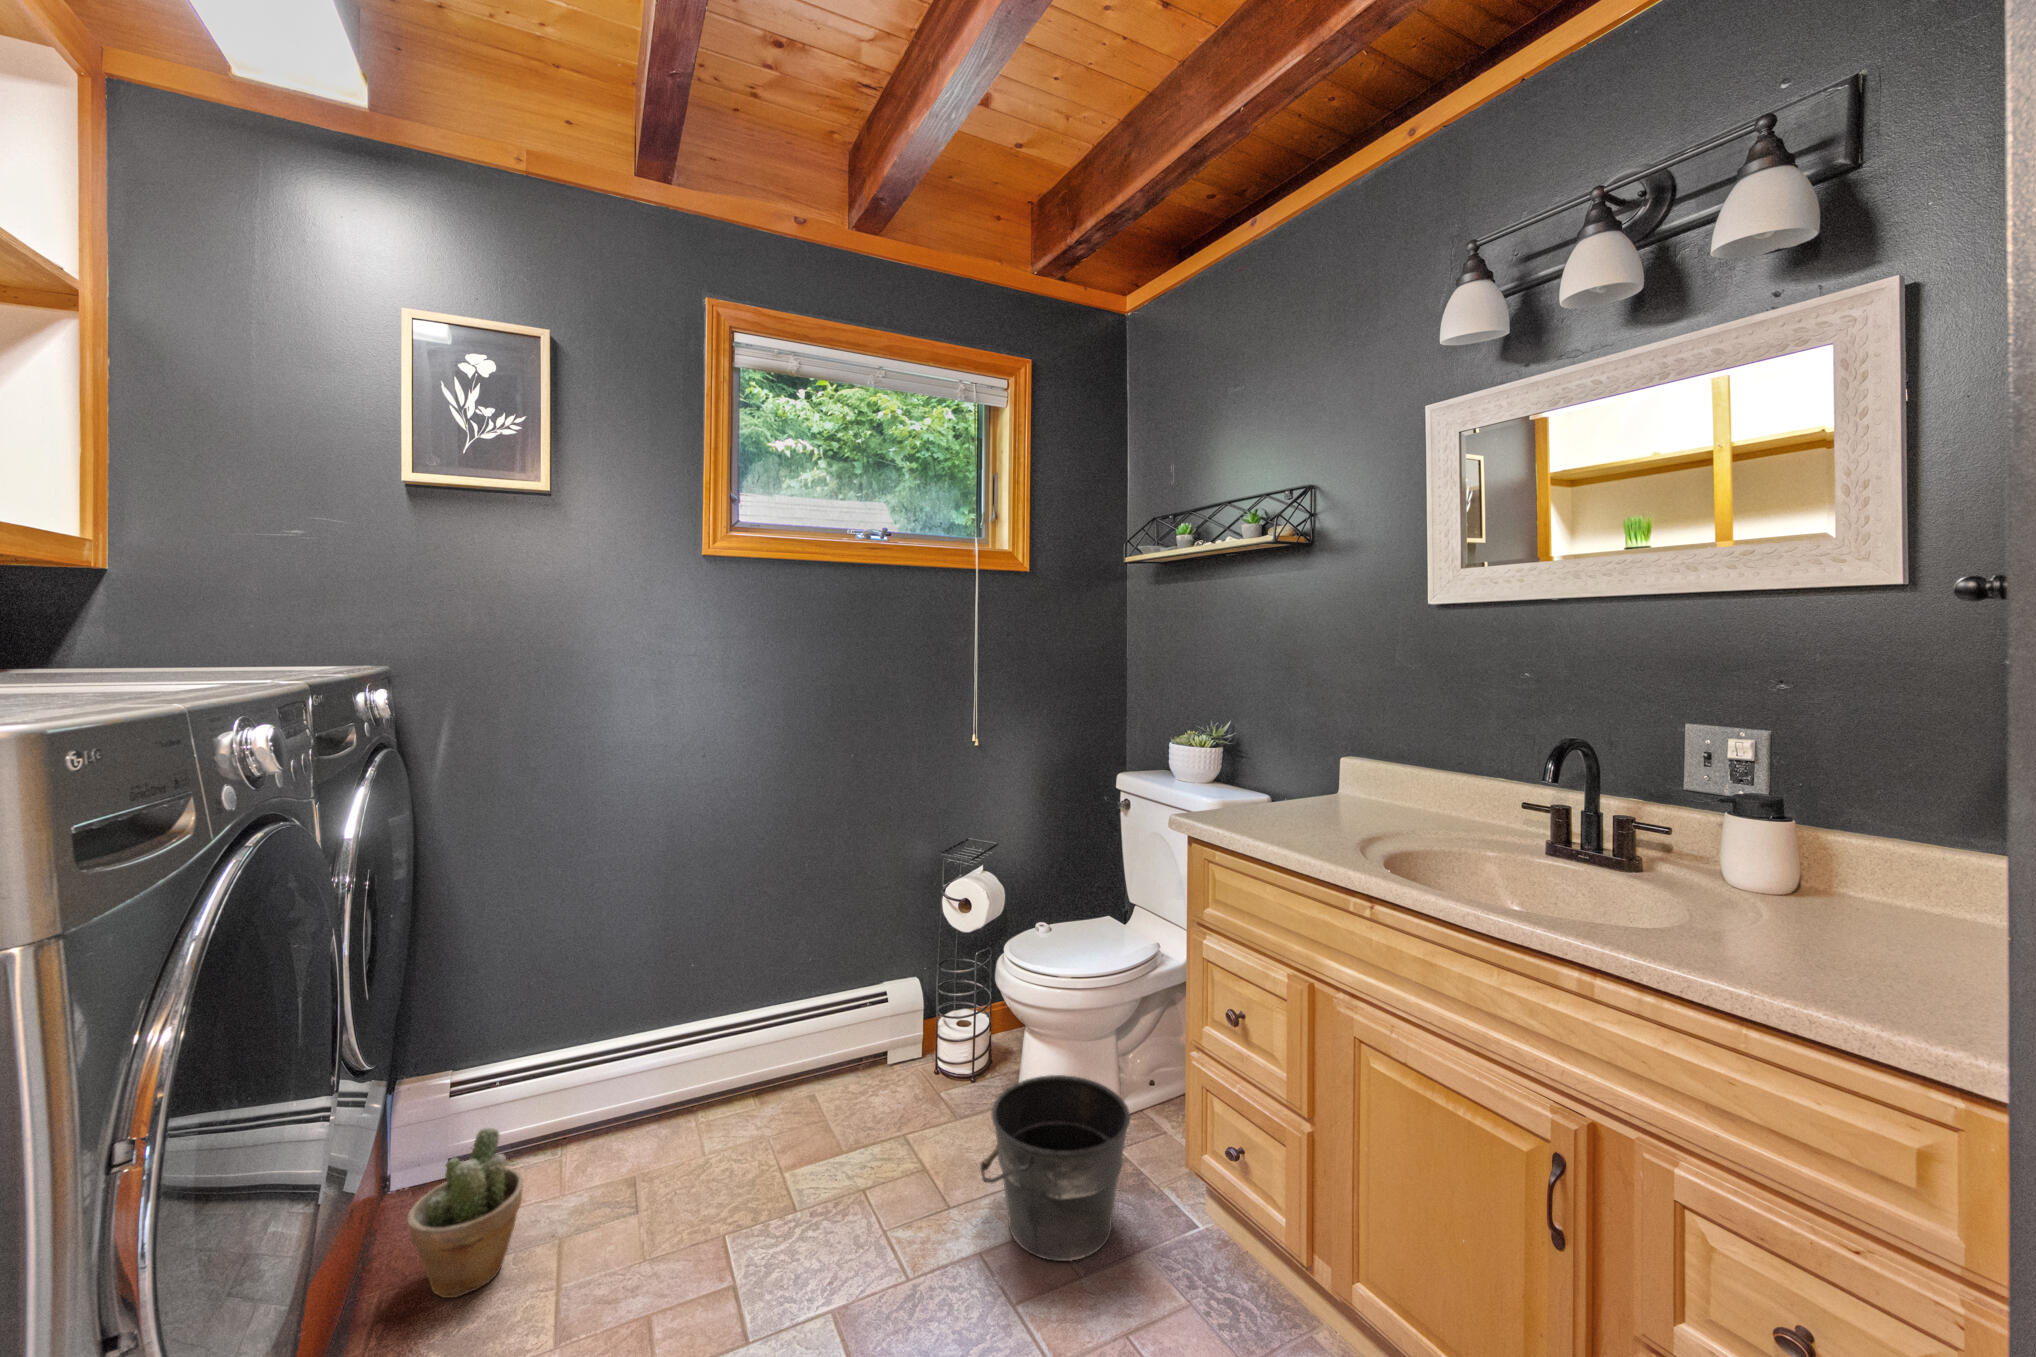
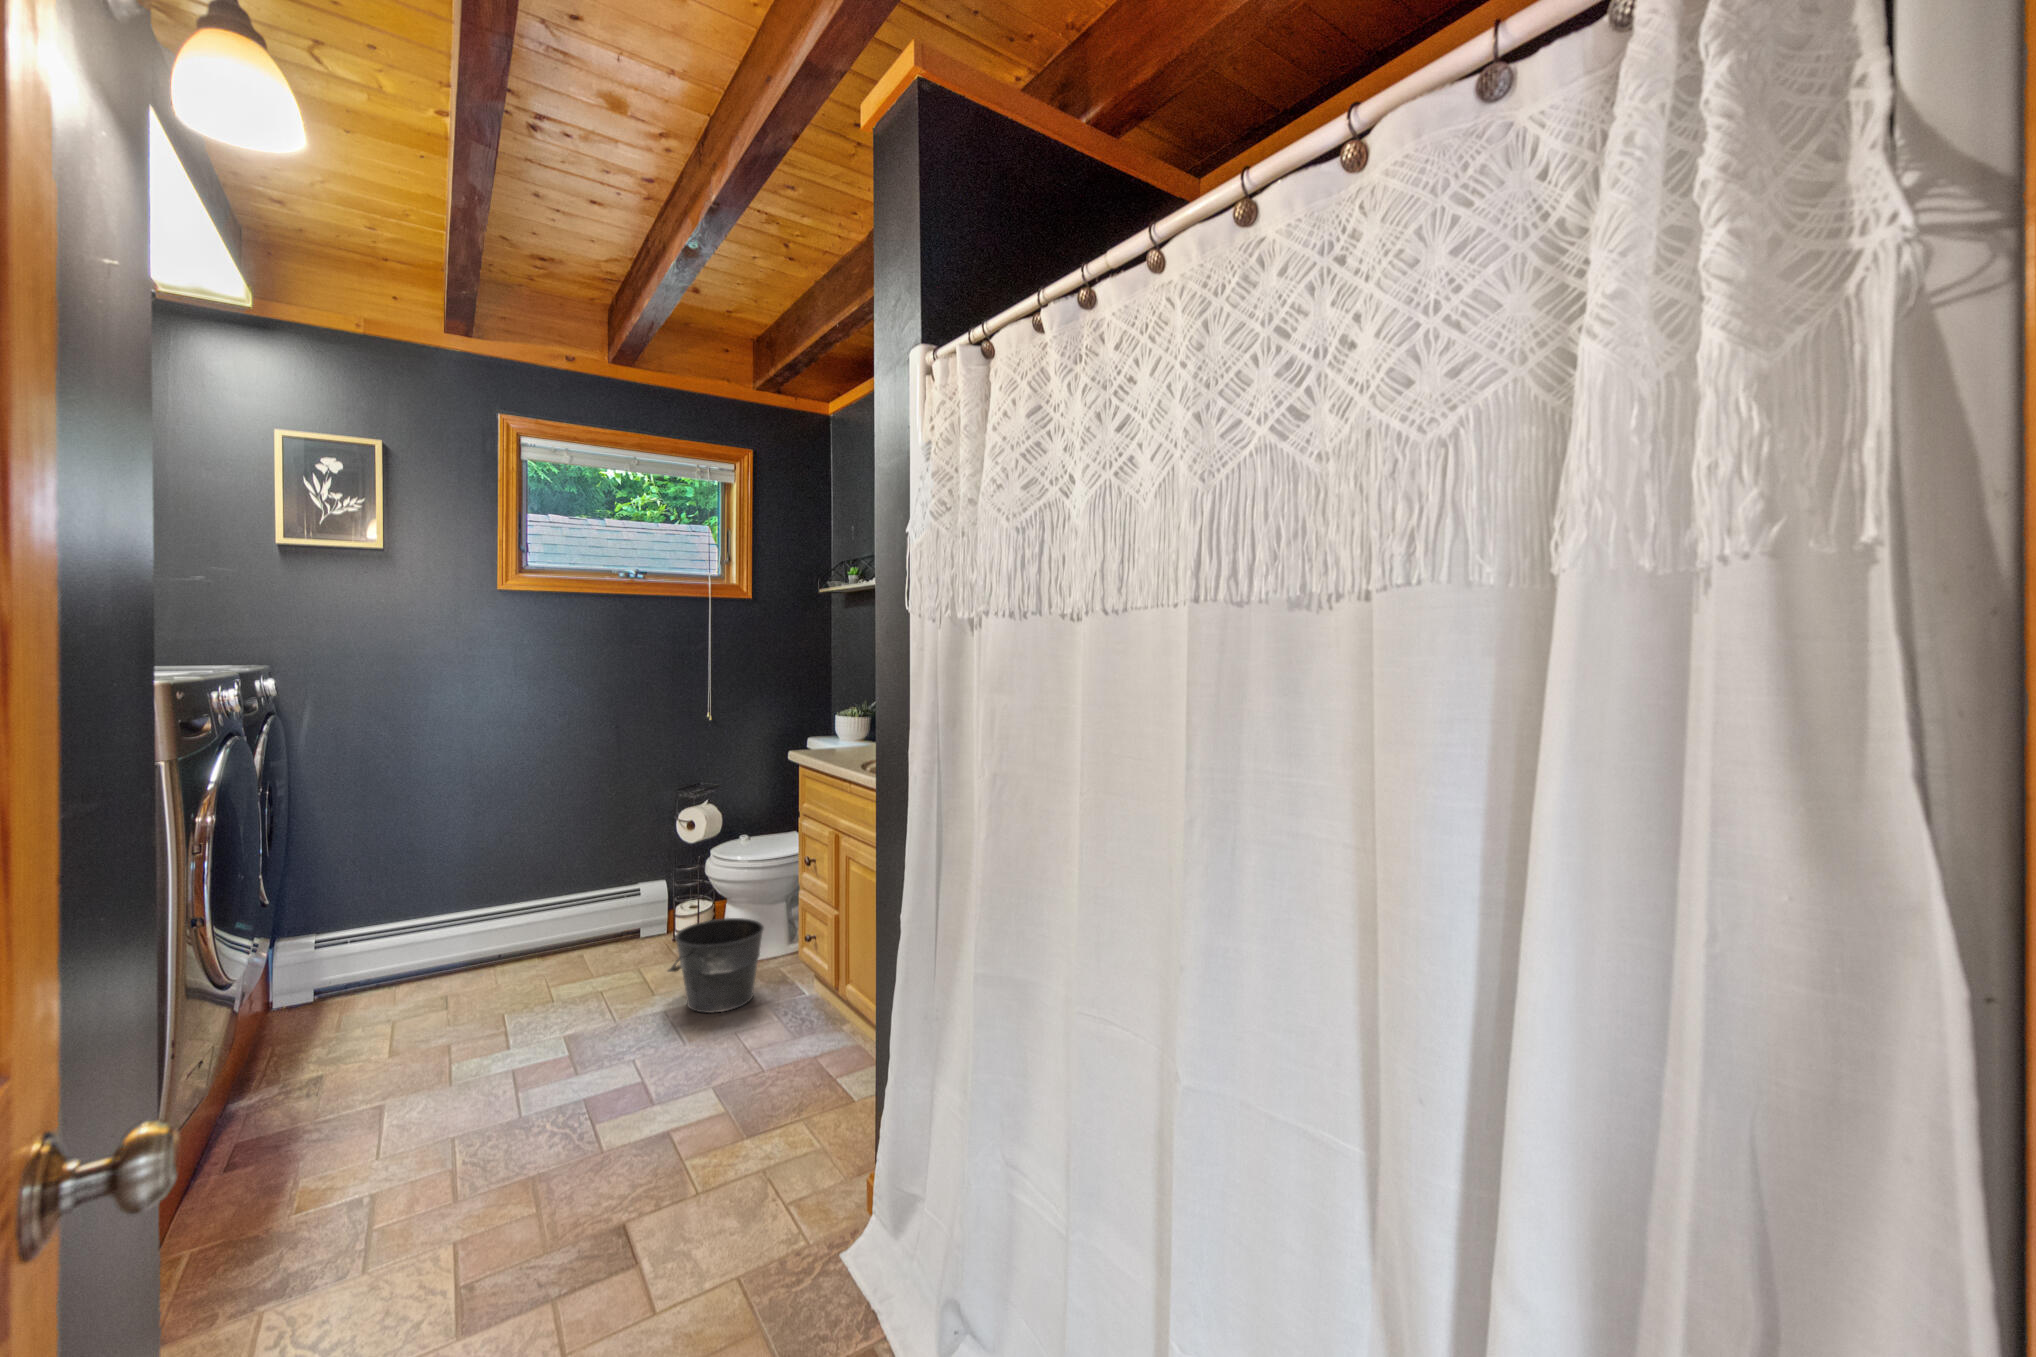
potted plant: present [408,1128,523,1298] -> none [290,952,367,1045]

